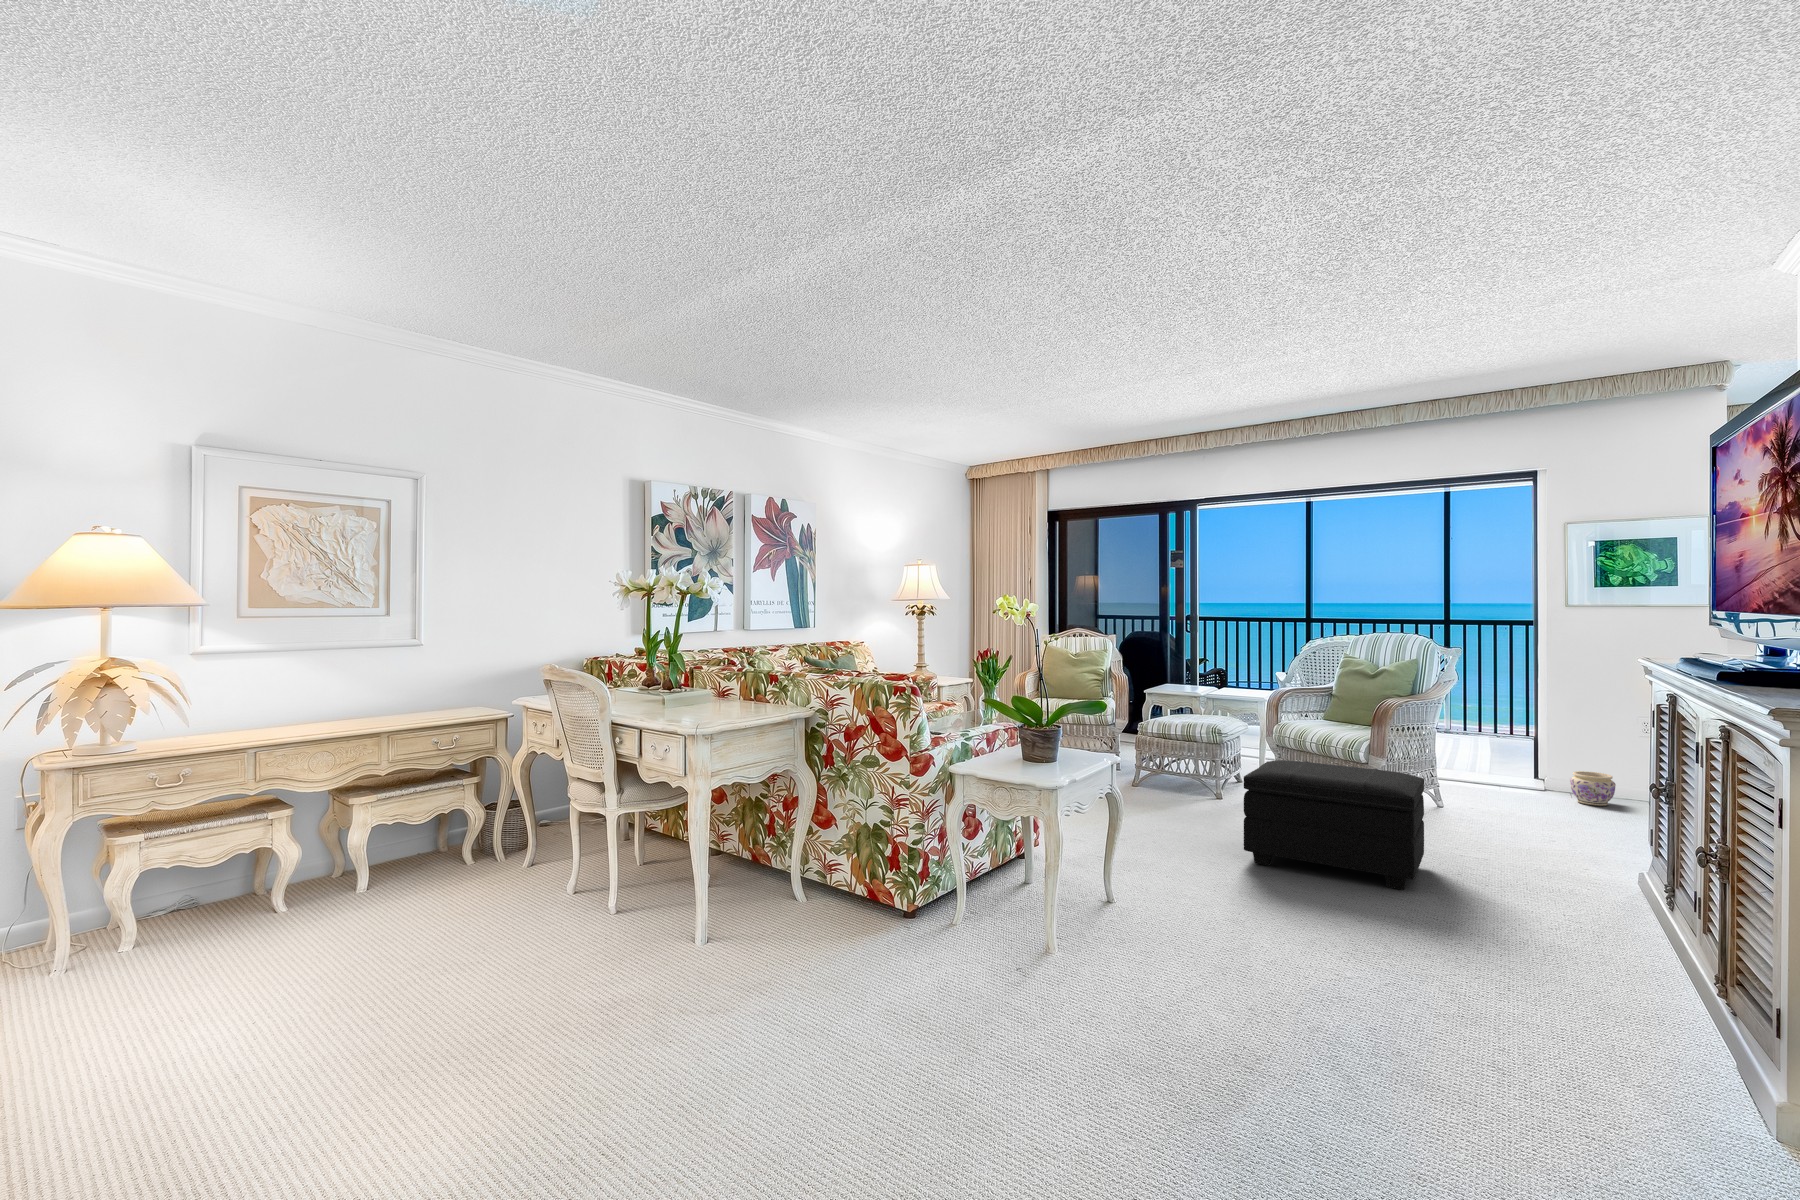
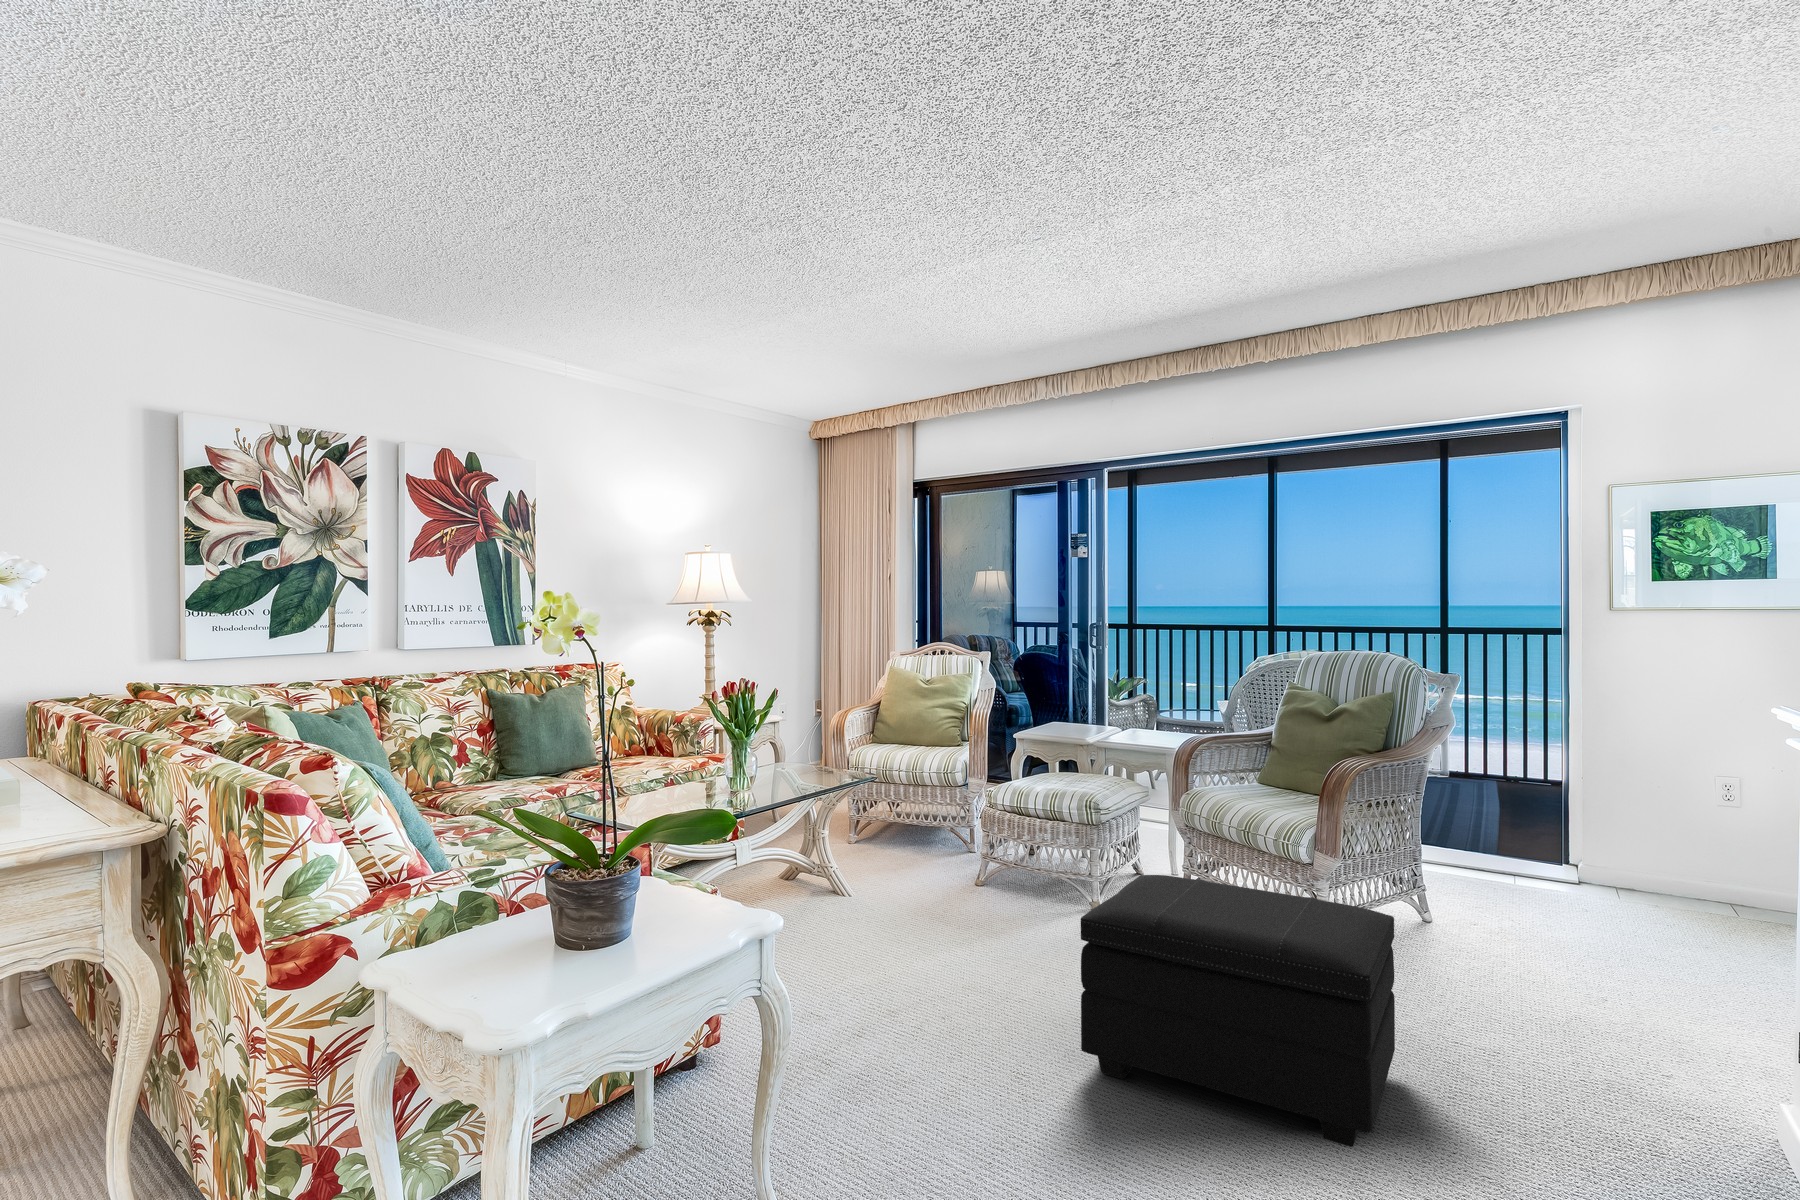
planter: present [1570,771,1616,806] -> none [1620,860,1689,917]

